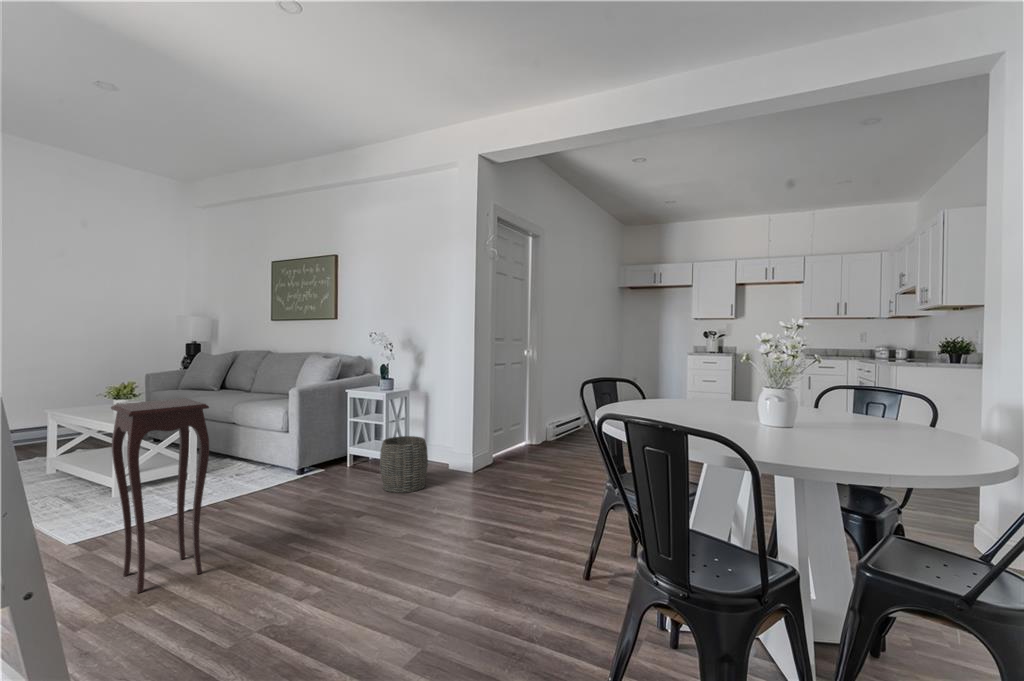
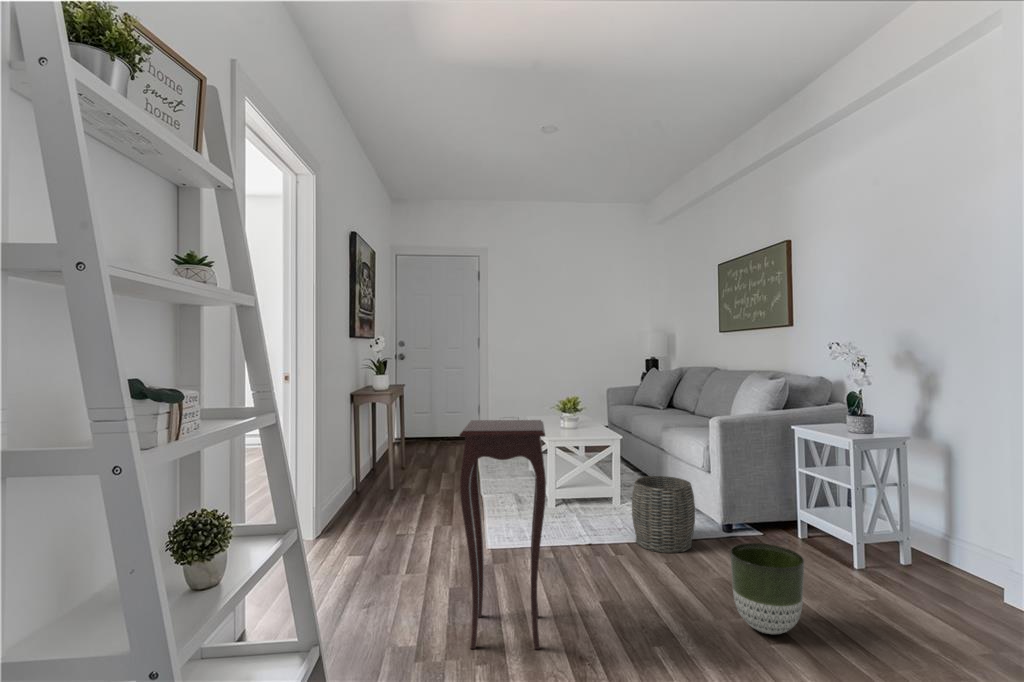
woven basket: present [380,436,428,493] -> present [632,476,695,553]
planter: none [328,464,373,517] -> present [730,543,804,635]

